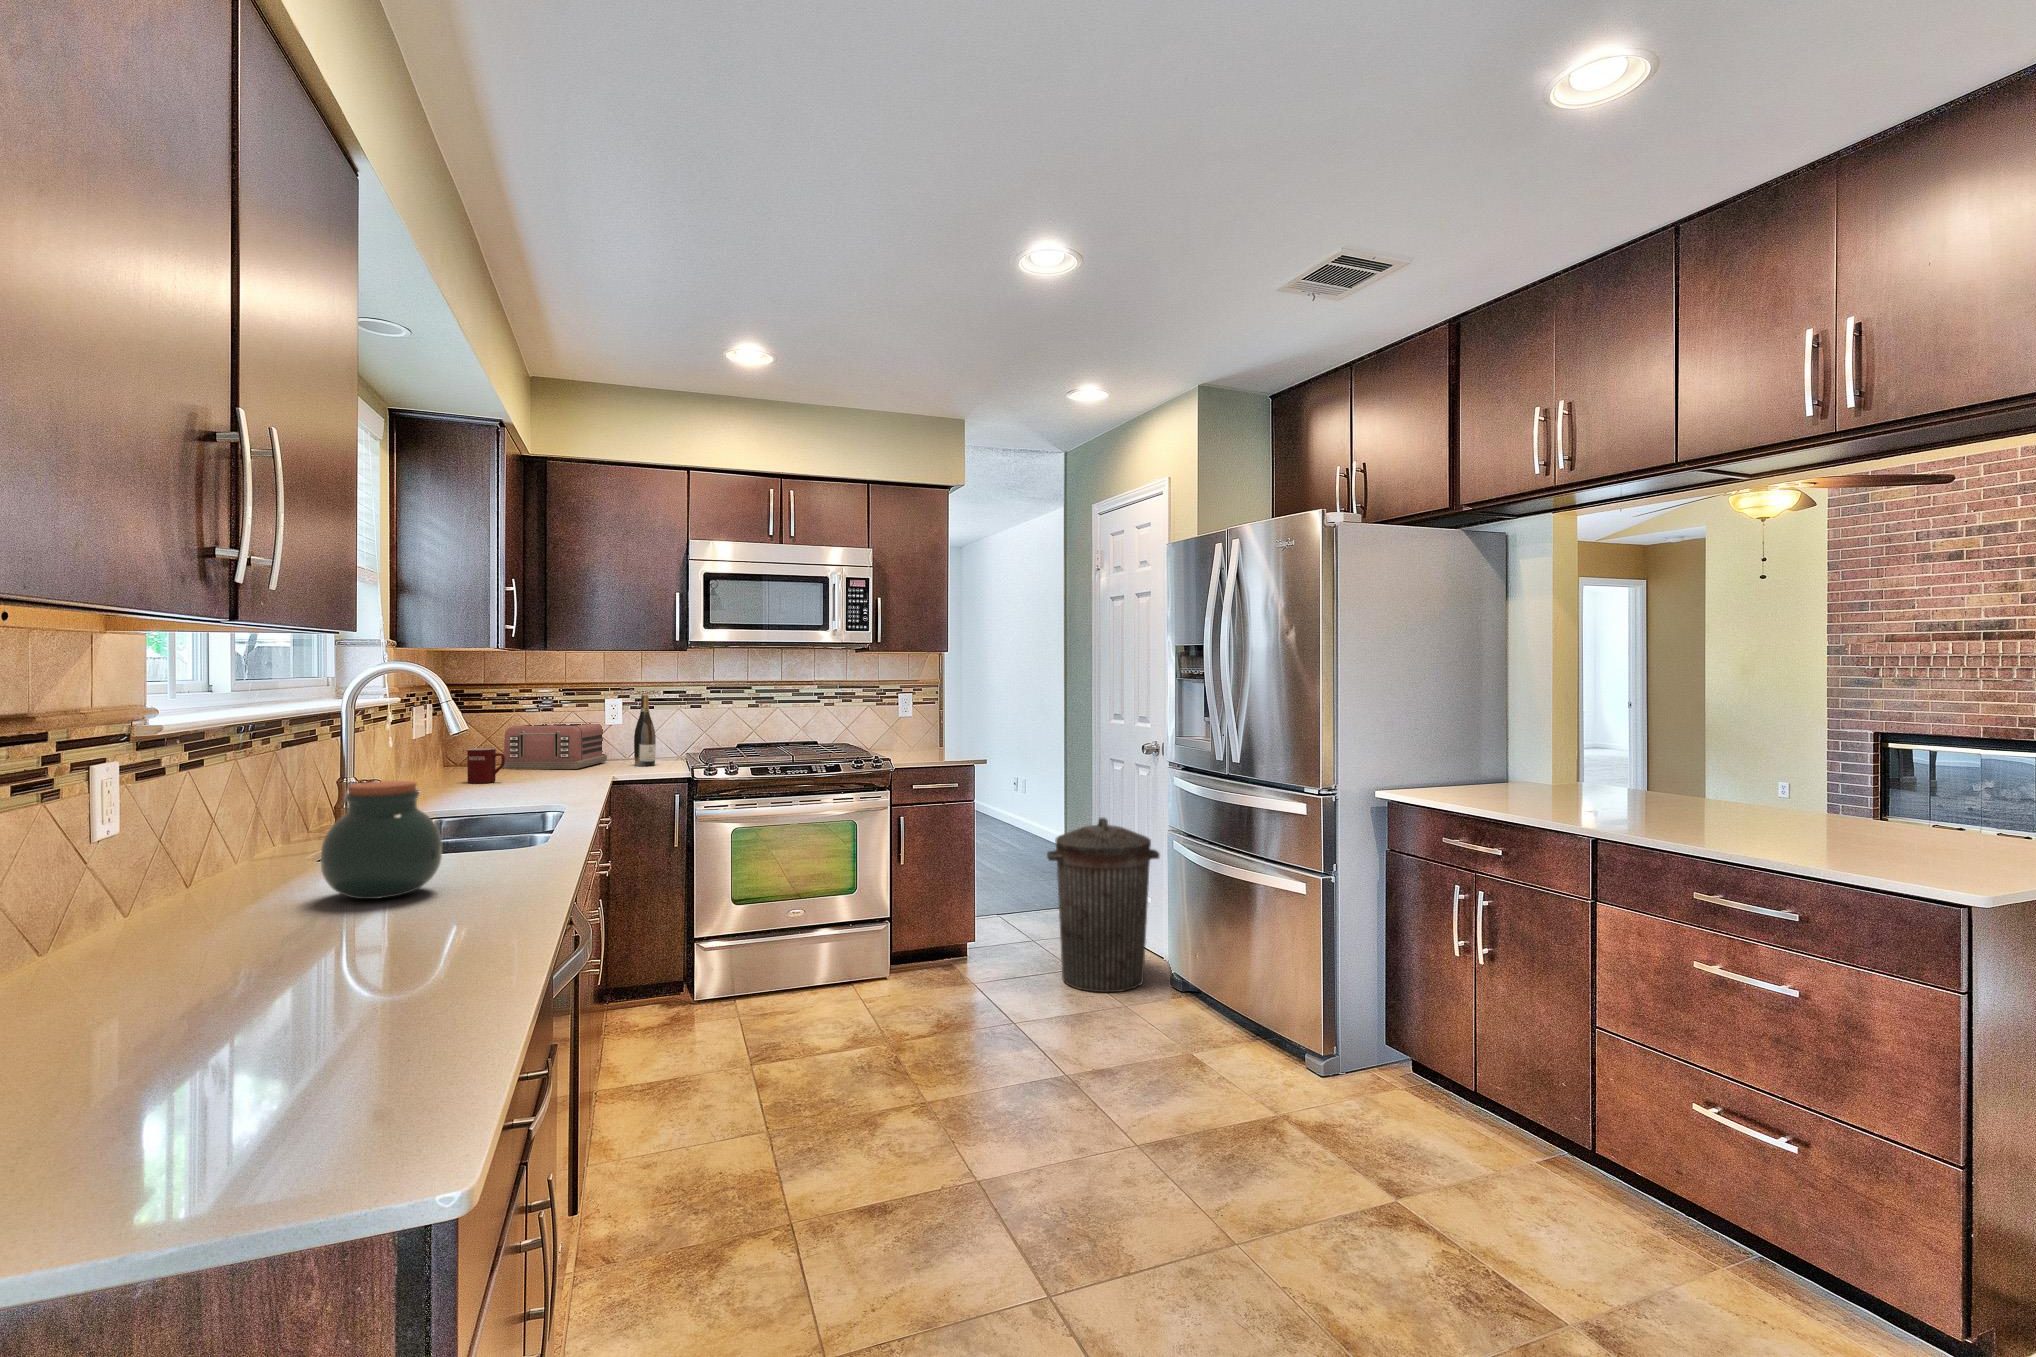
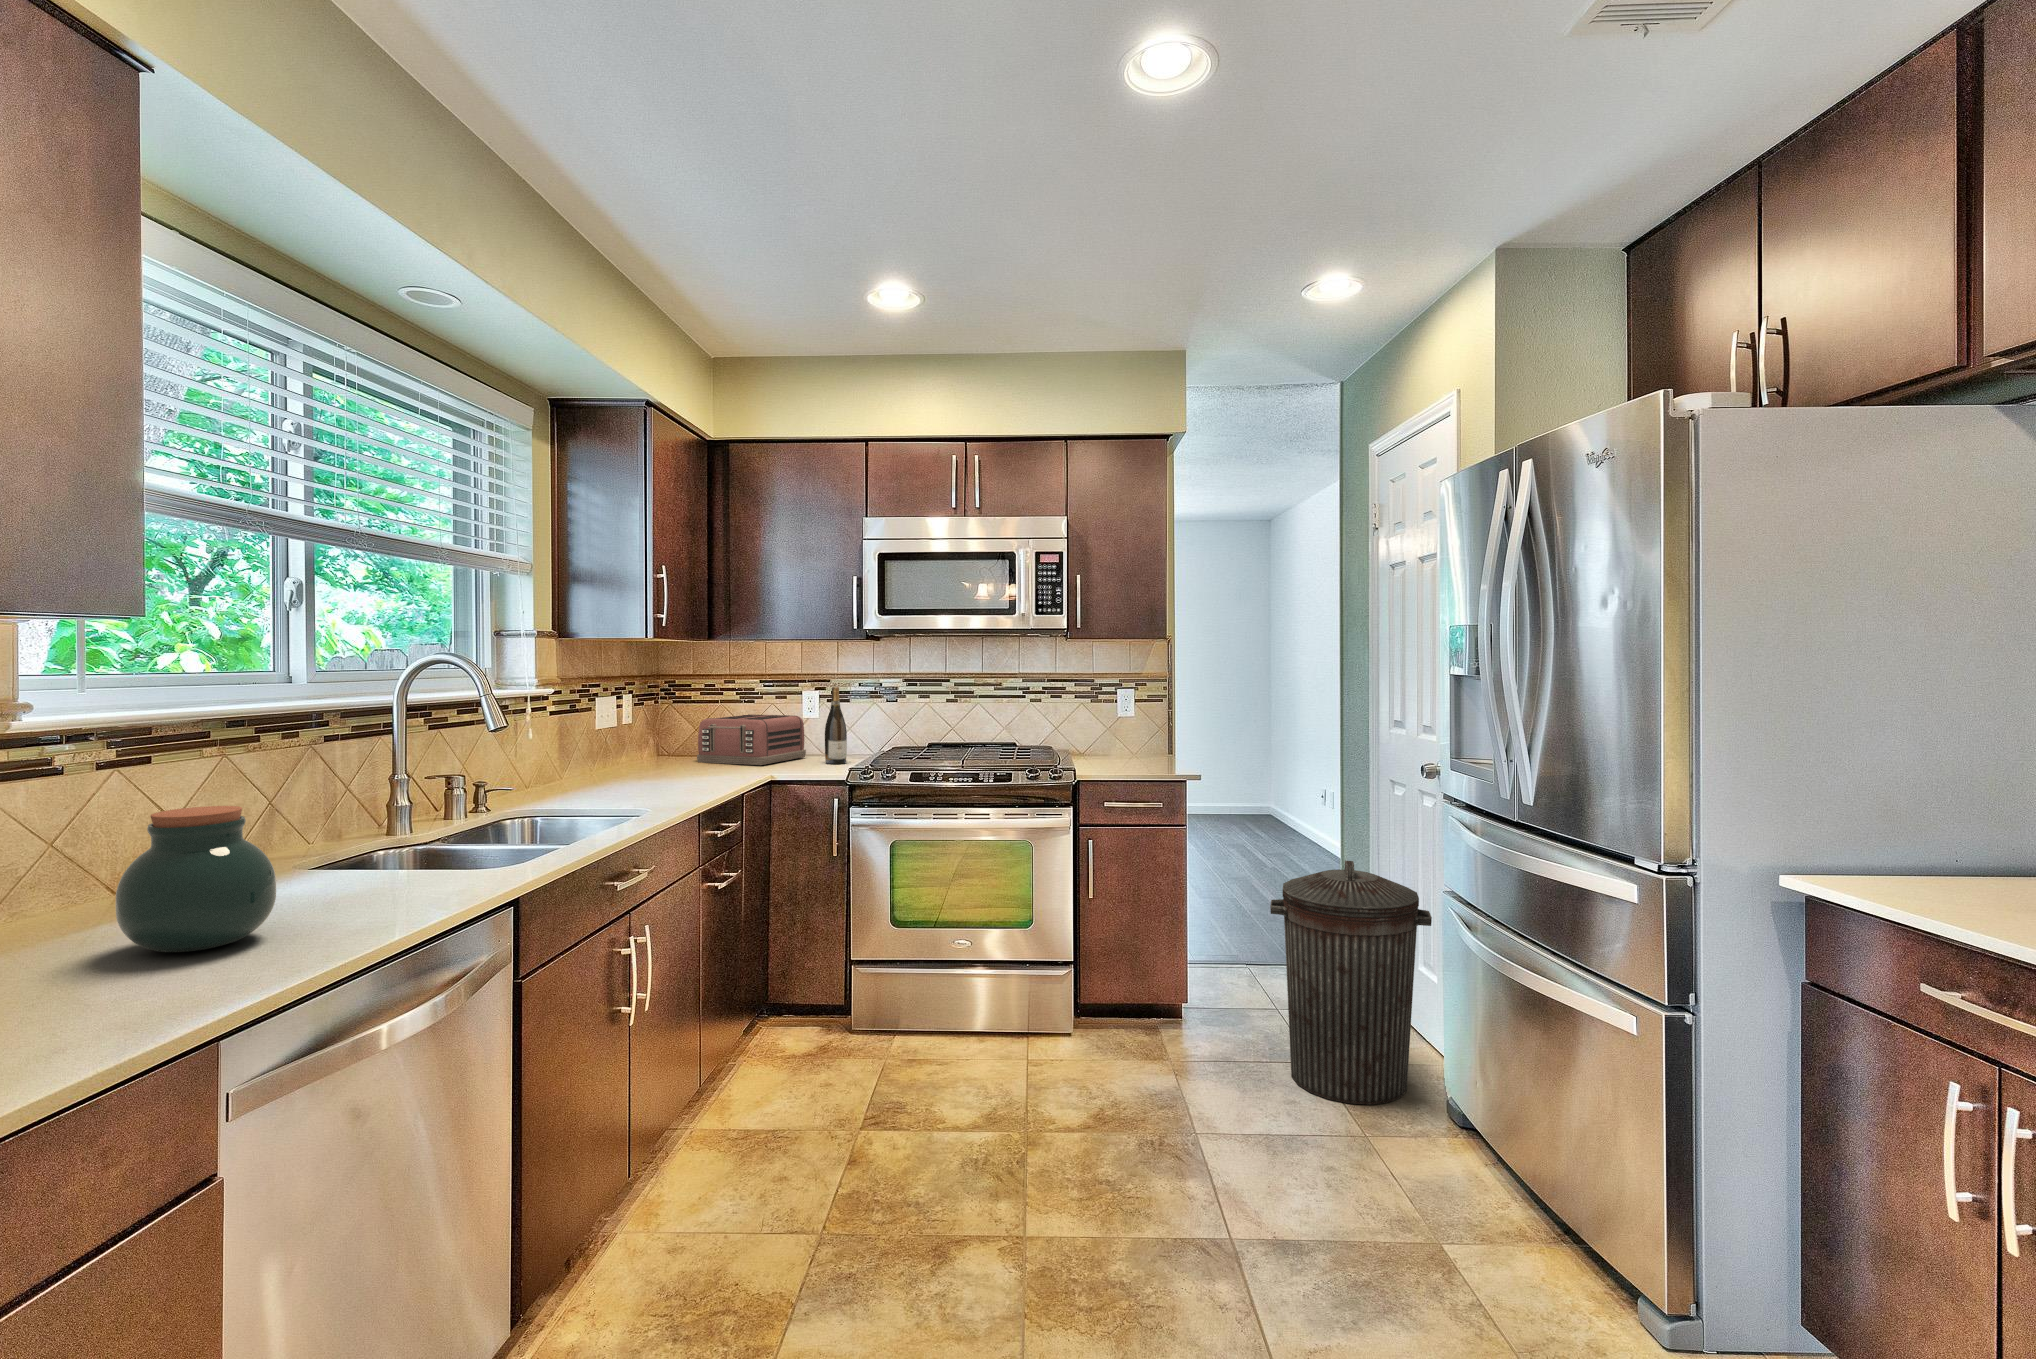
mug: present [467,748,505,783] -> none [629,743,663,780]

